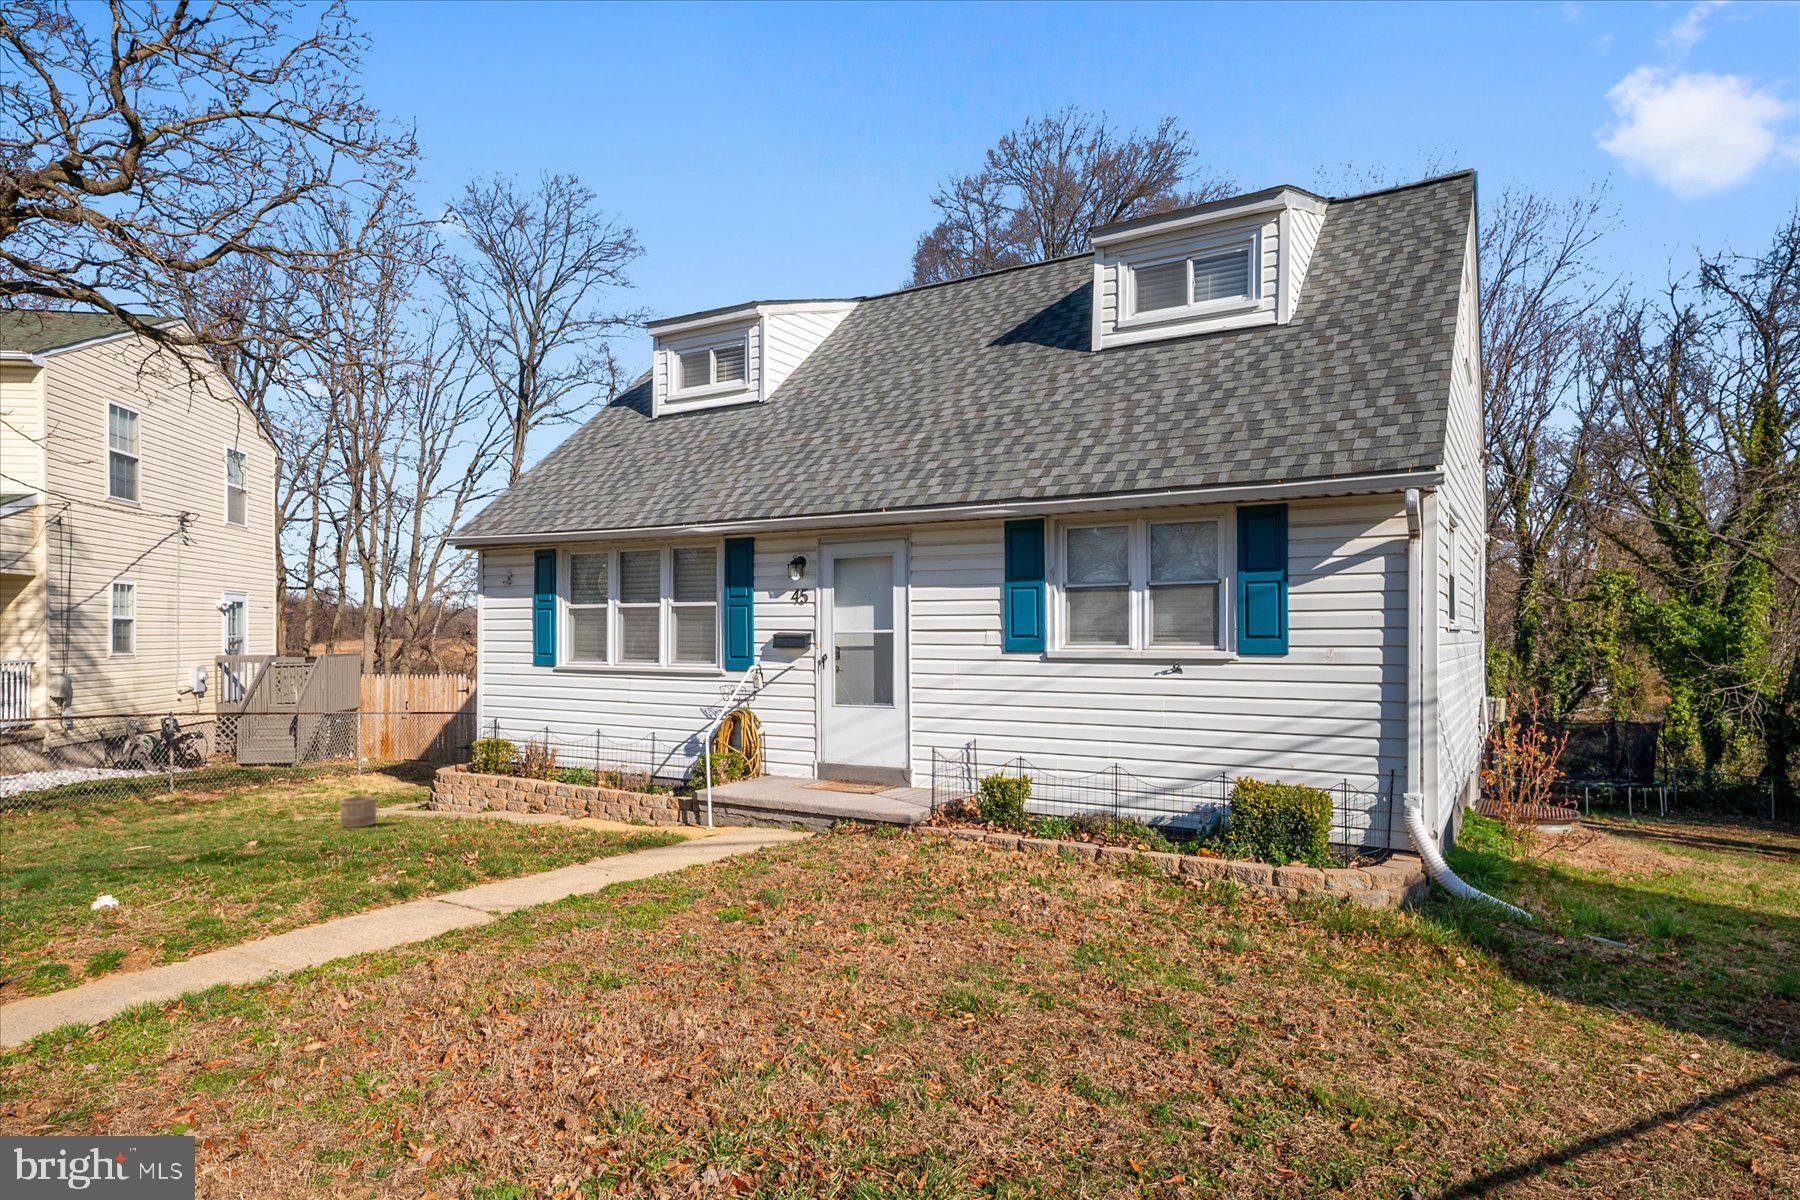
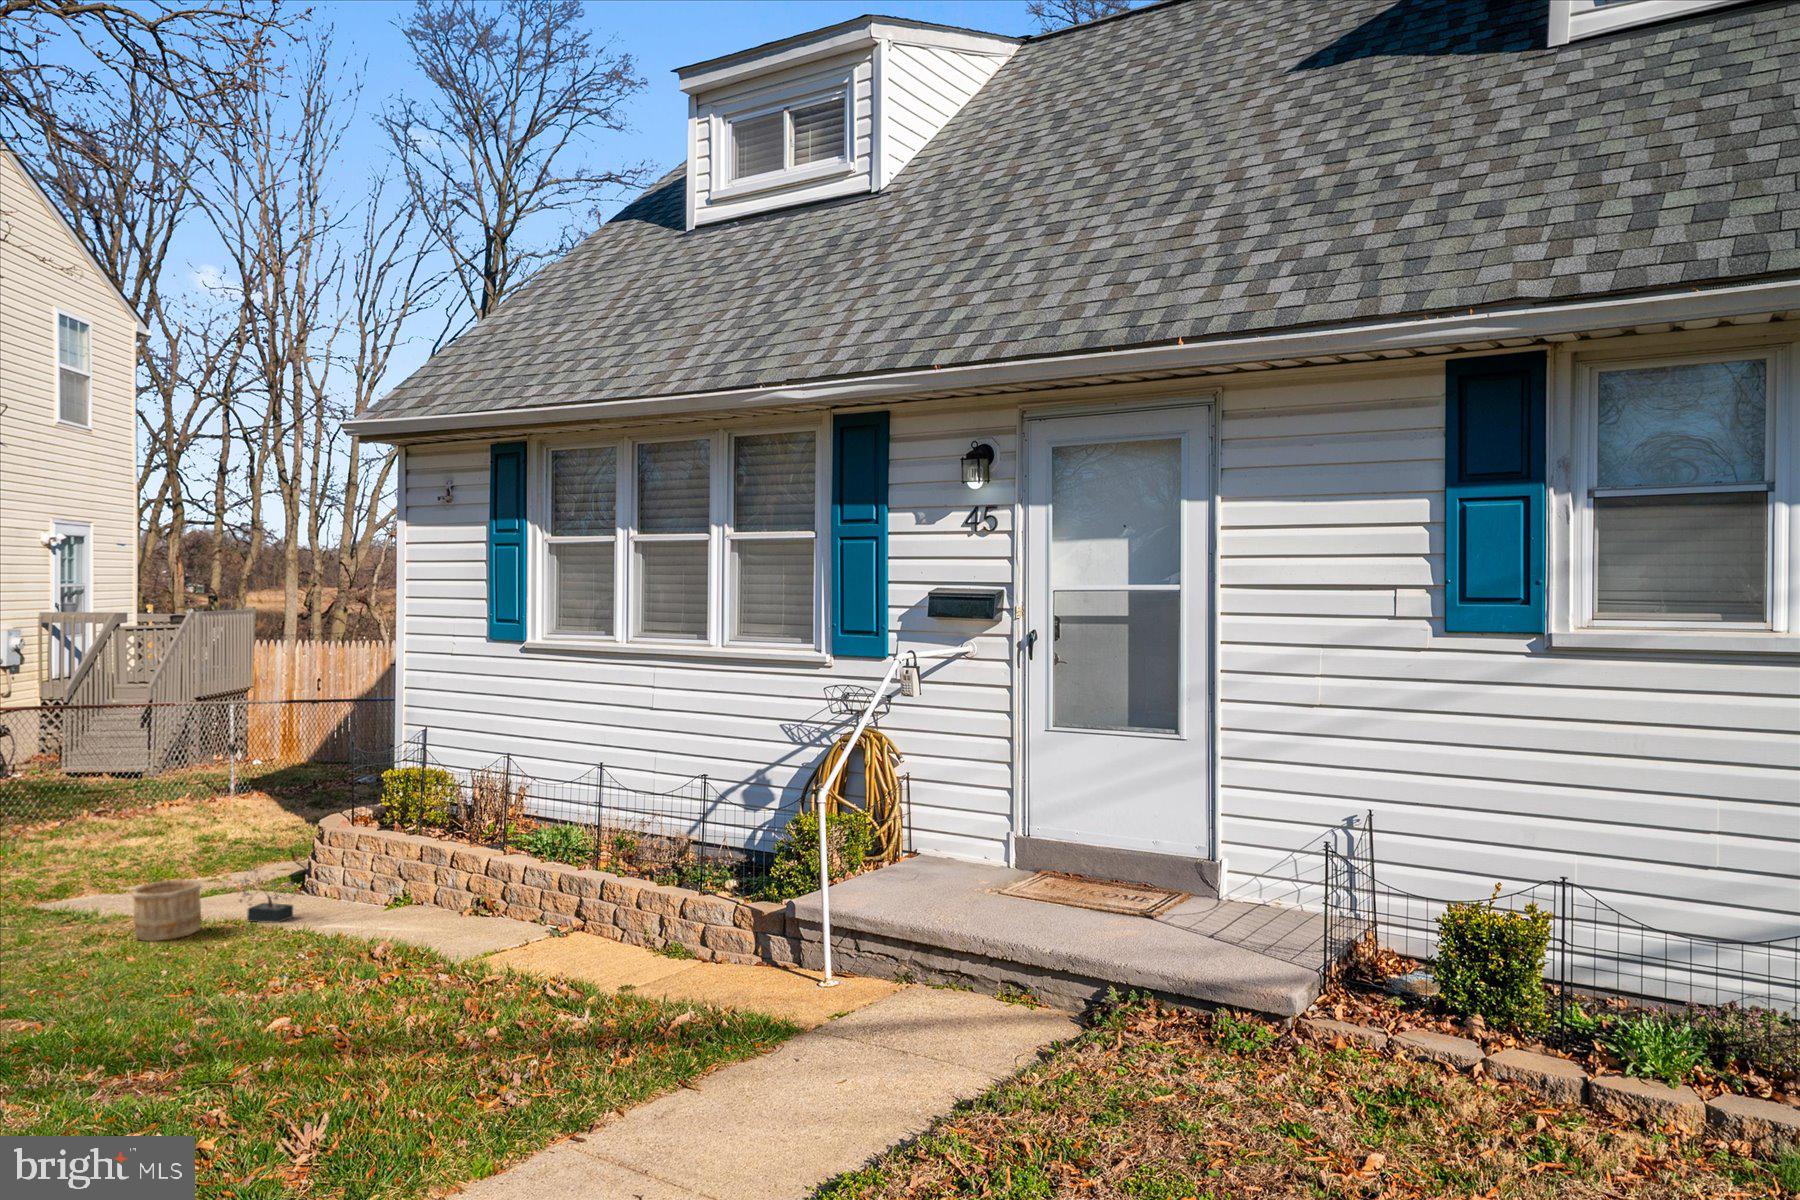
decorative plant: none [393,791,429,821] -> present [238,869,299,923]

